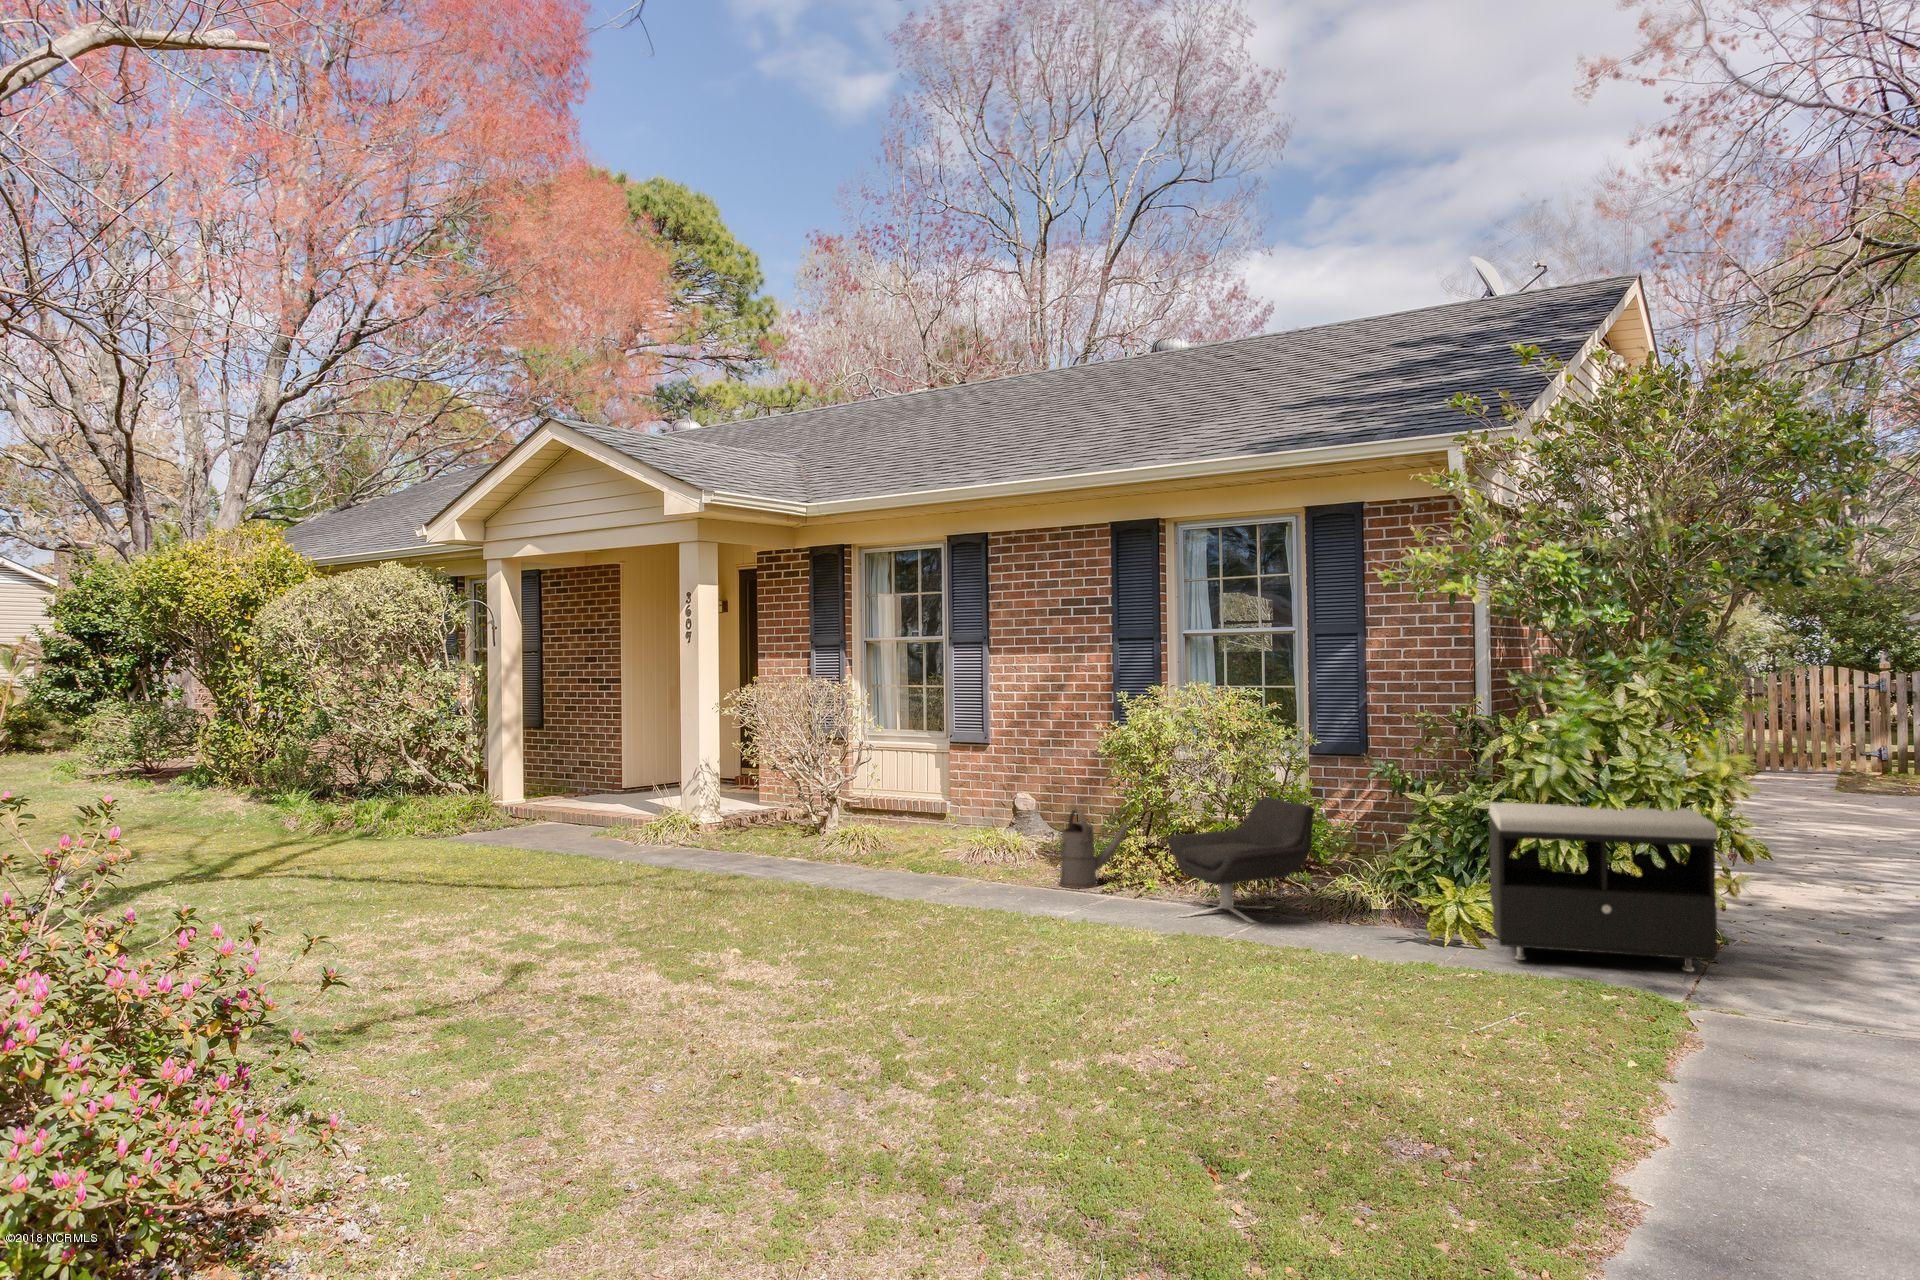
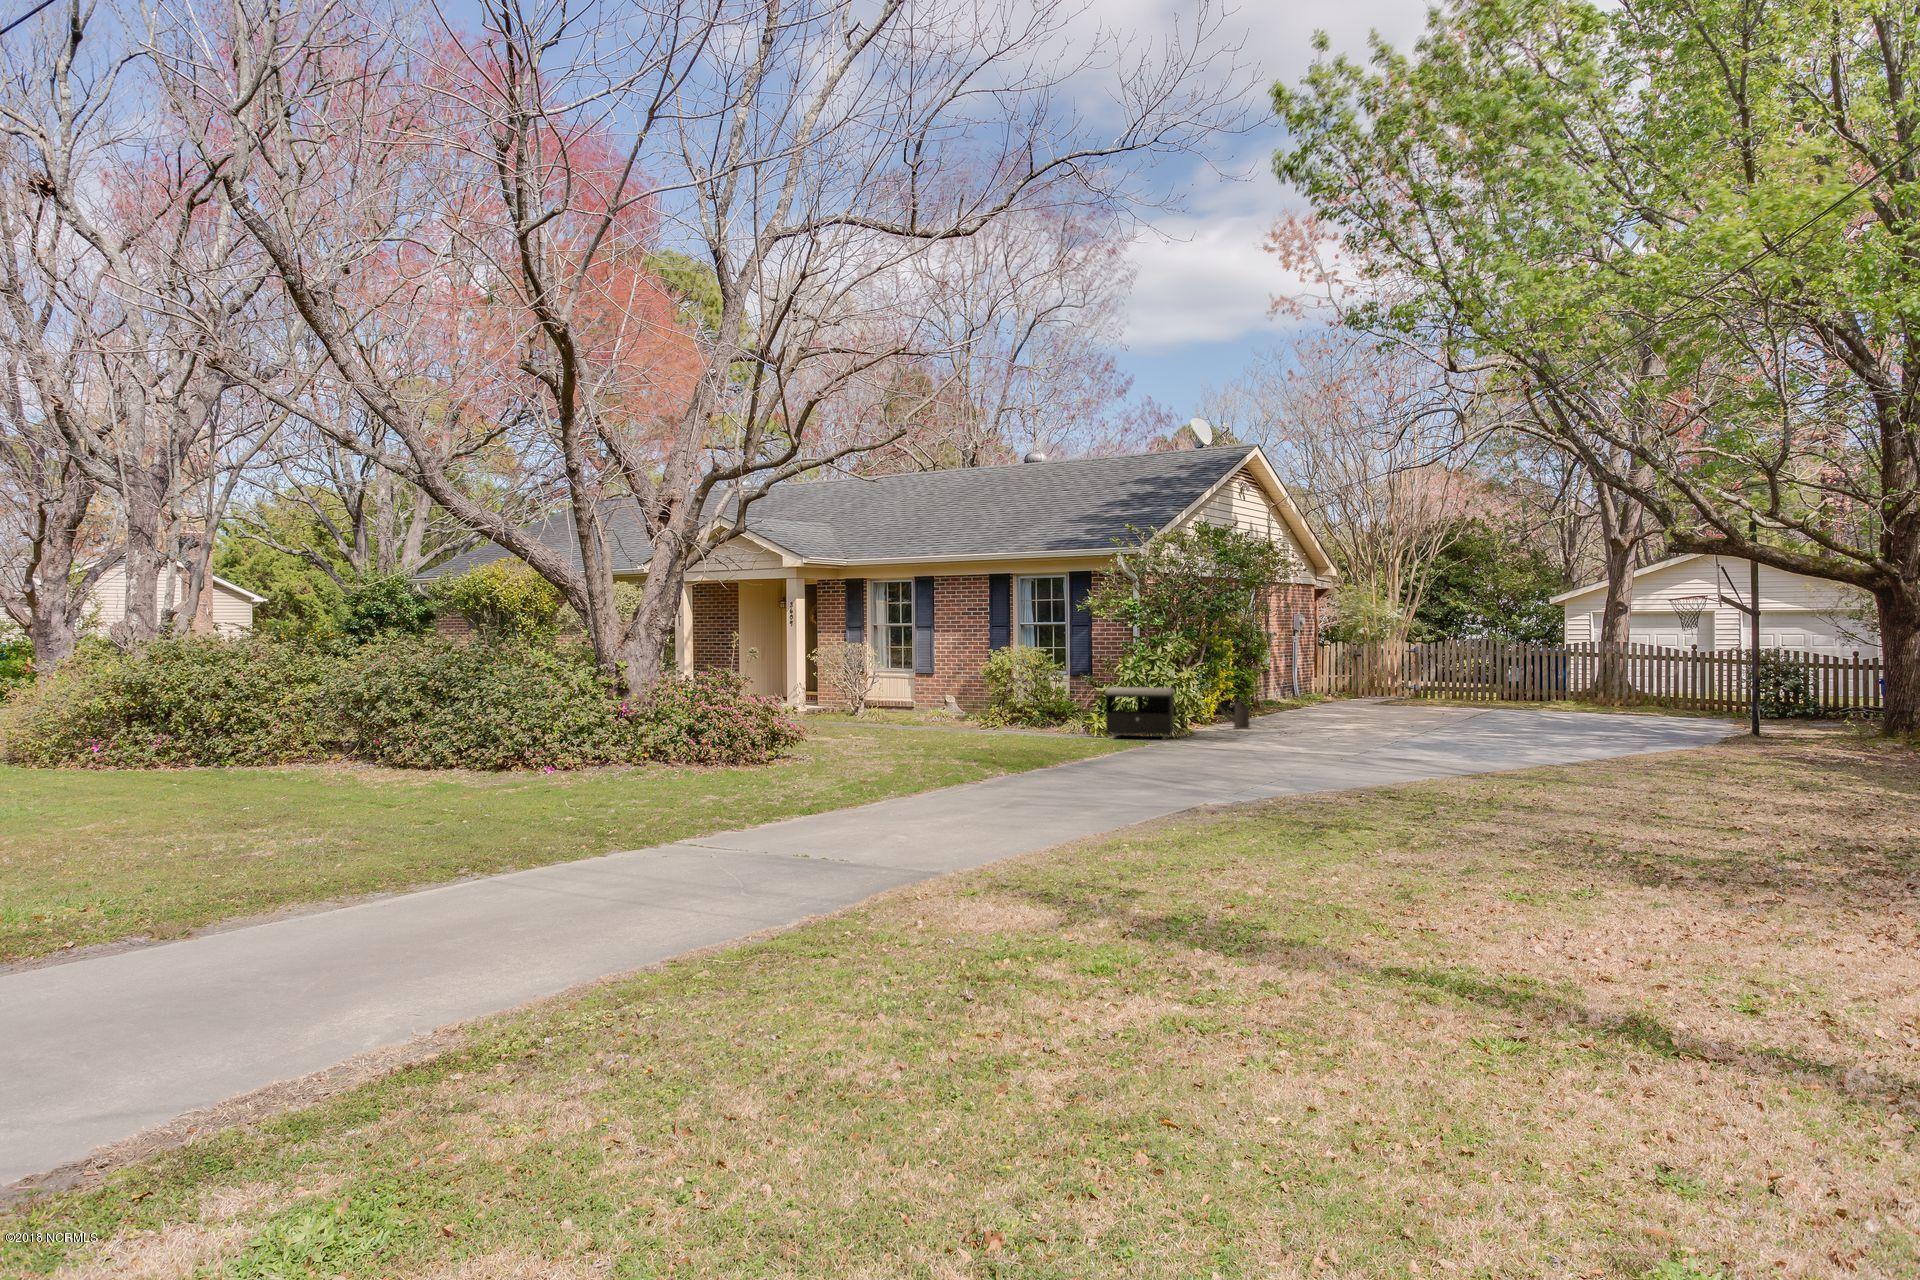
lounge chair: present [1168,797,1315,923] -> none [1003,689,1057,734]
watering can: present [1049,809,1130,888] -> present [1216,697,1250,729]

